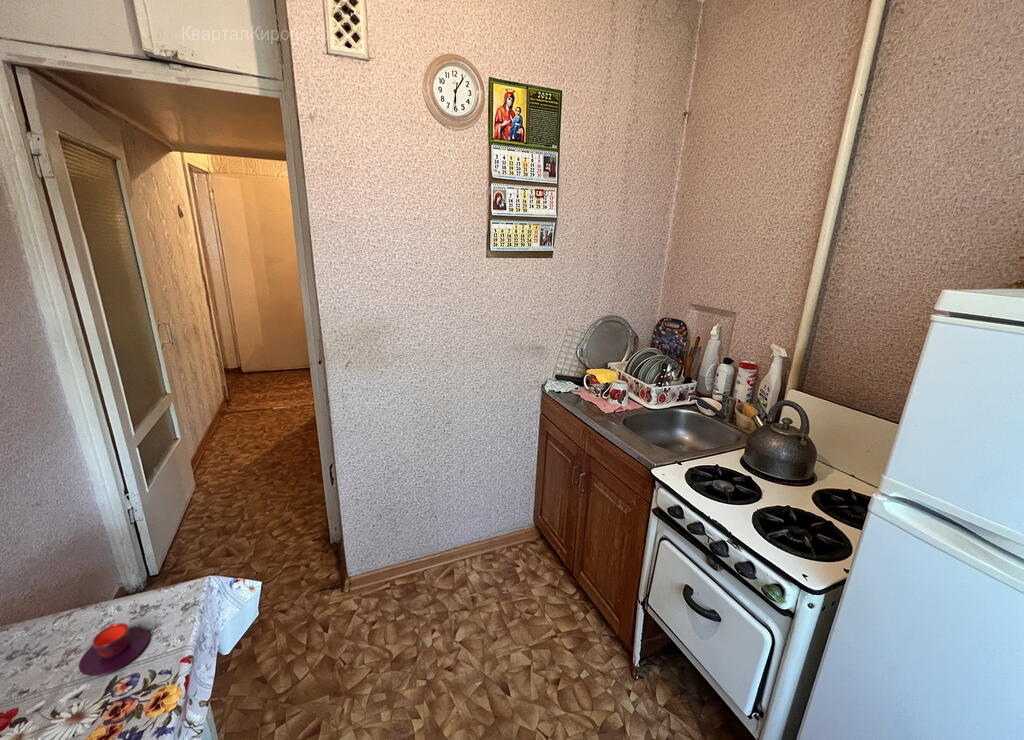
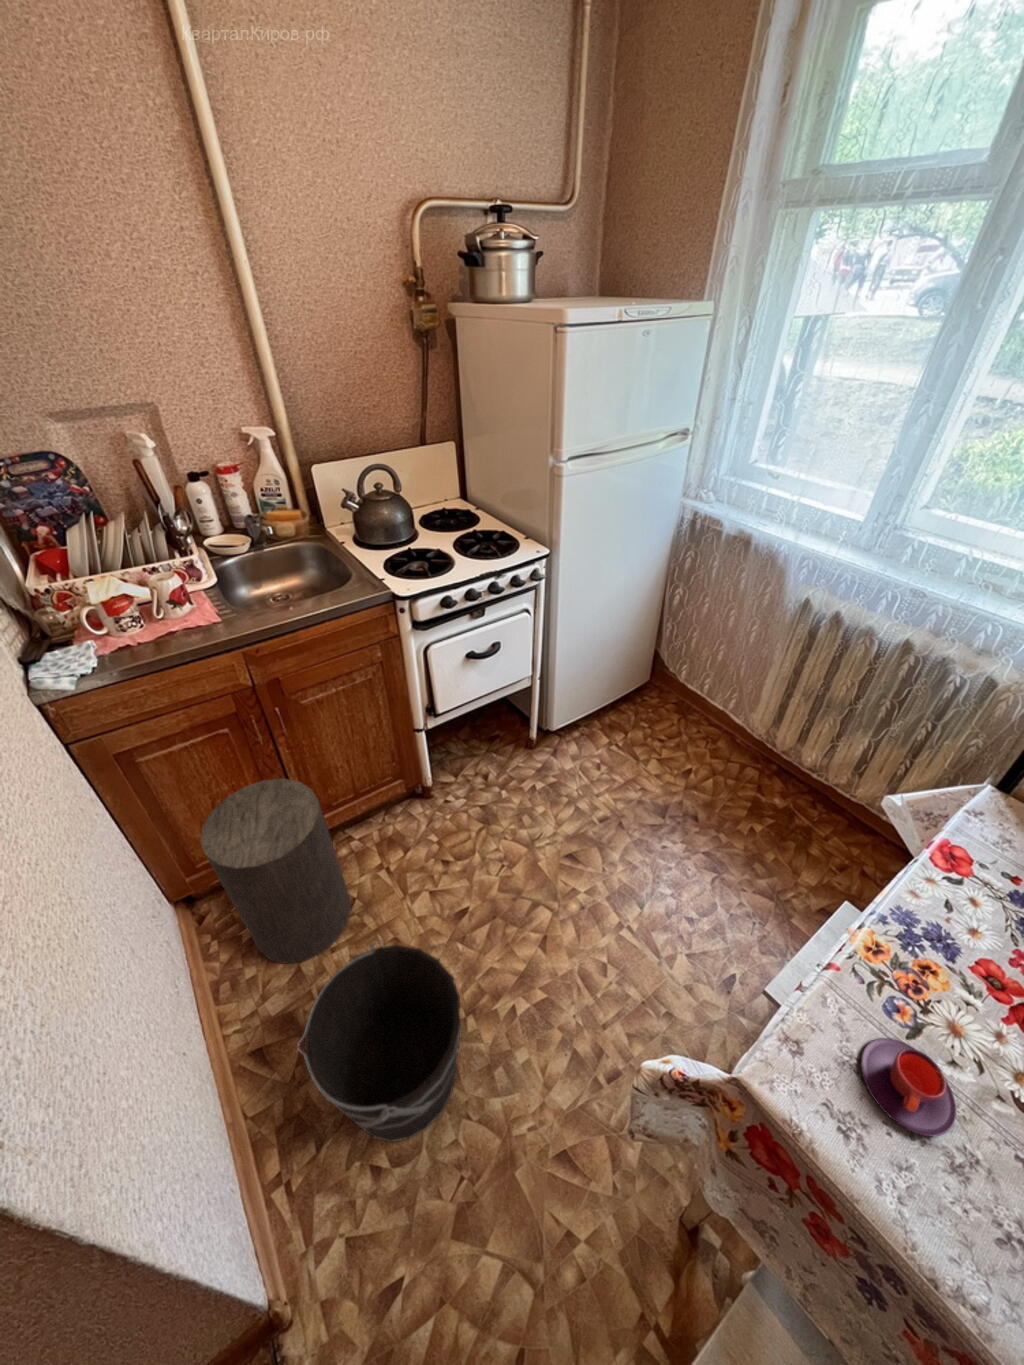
stool: none [495,486,565,613] -> present [200,779,351,964]
bucket: none [364,545,457,670] -> present [297,943,461,1142]

